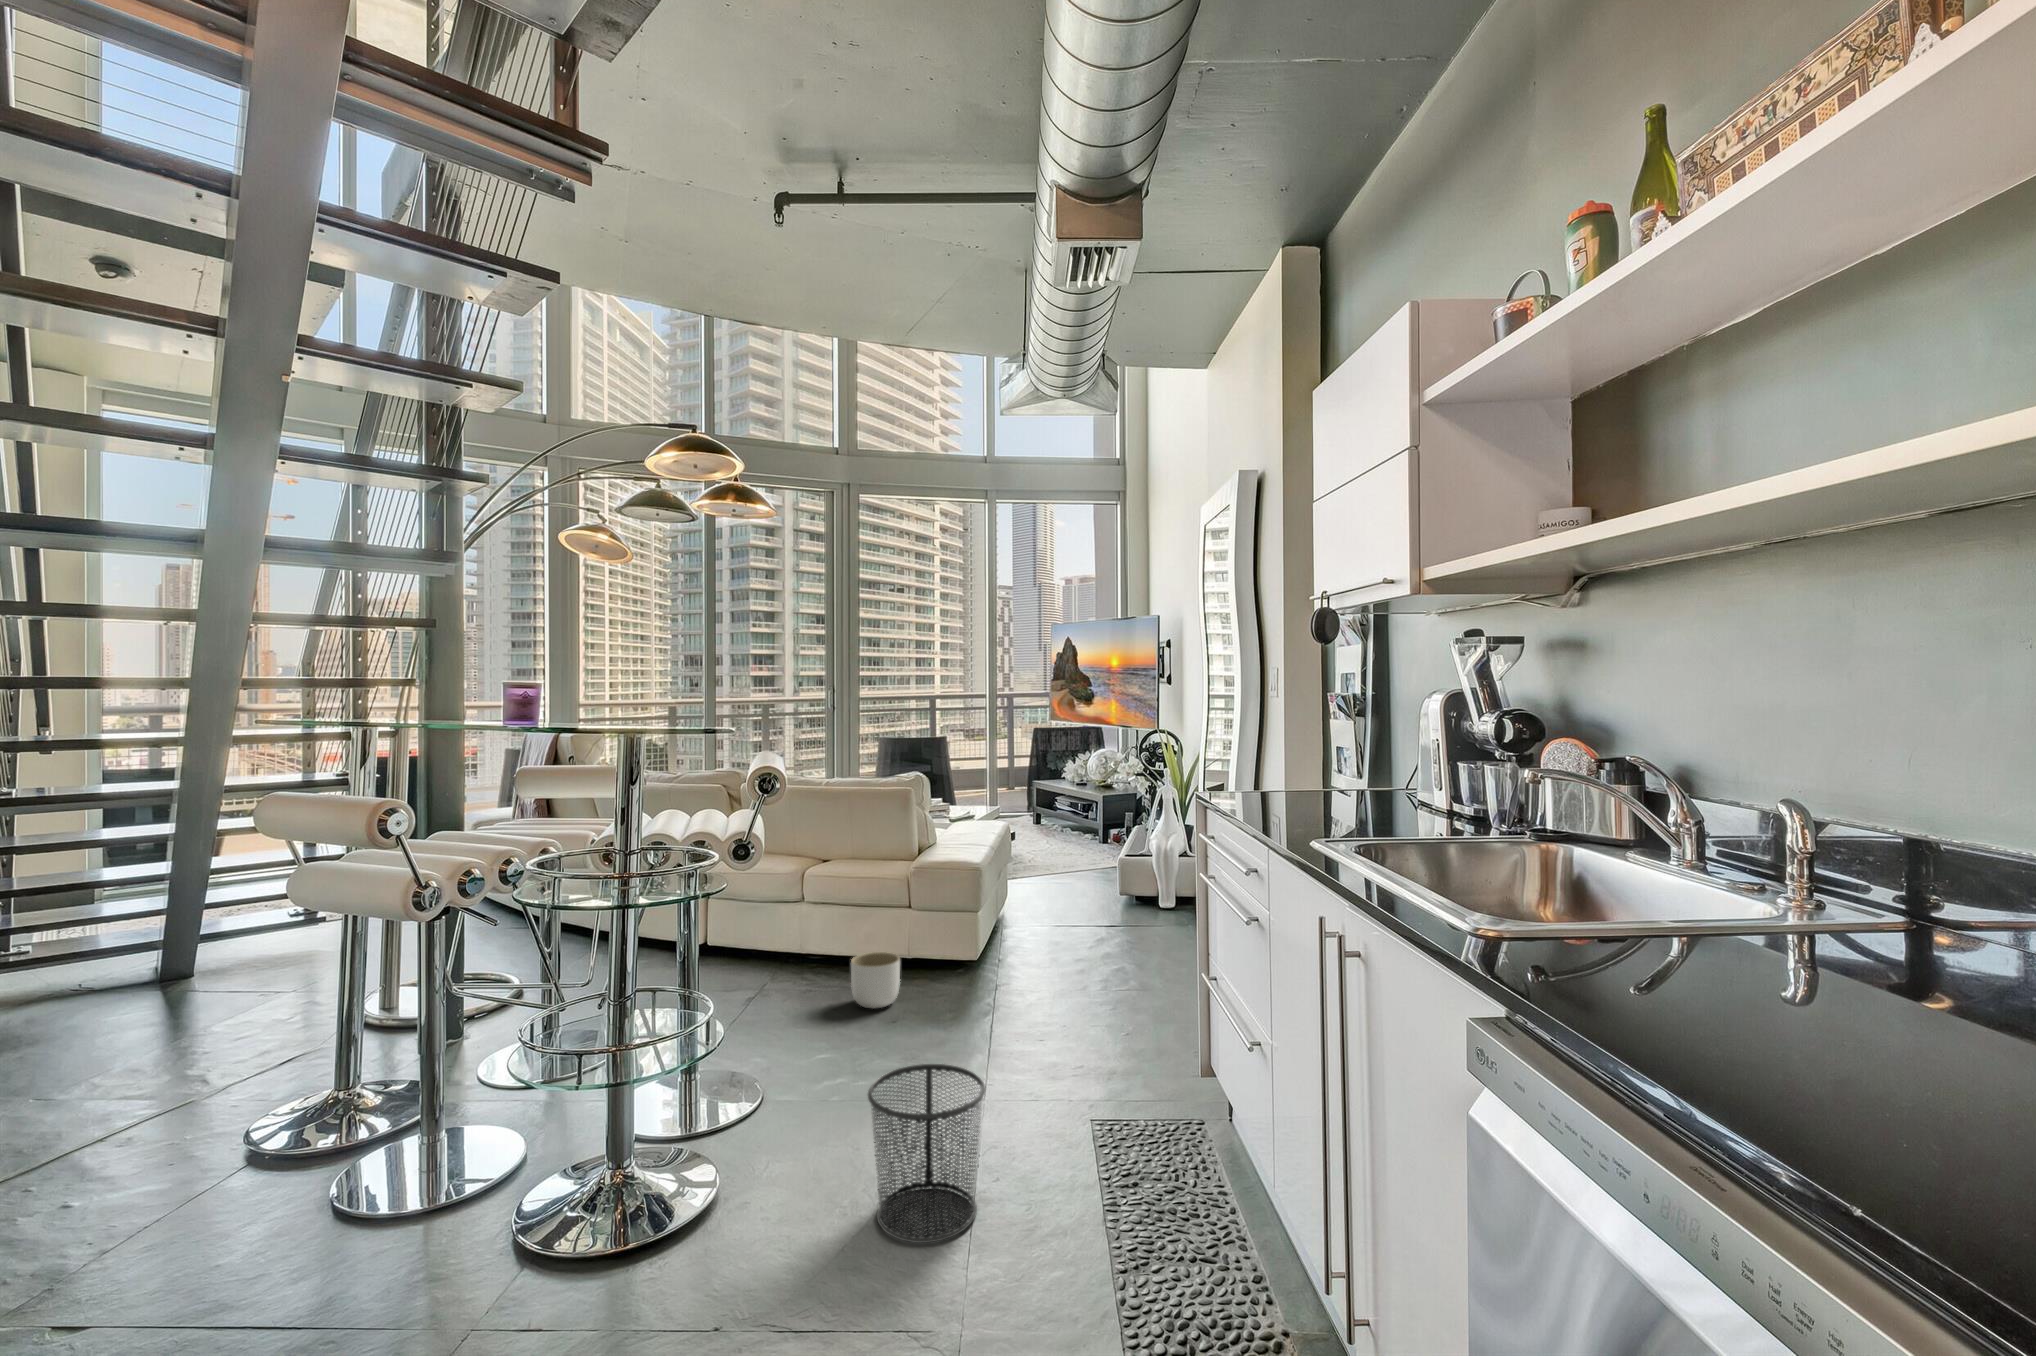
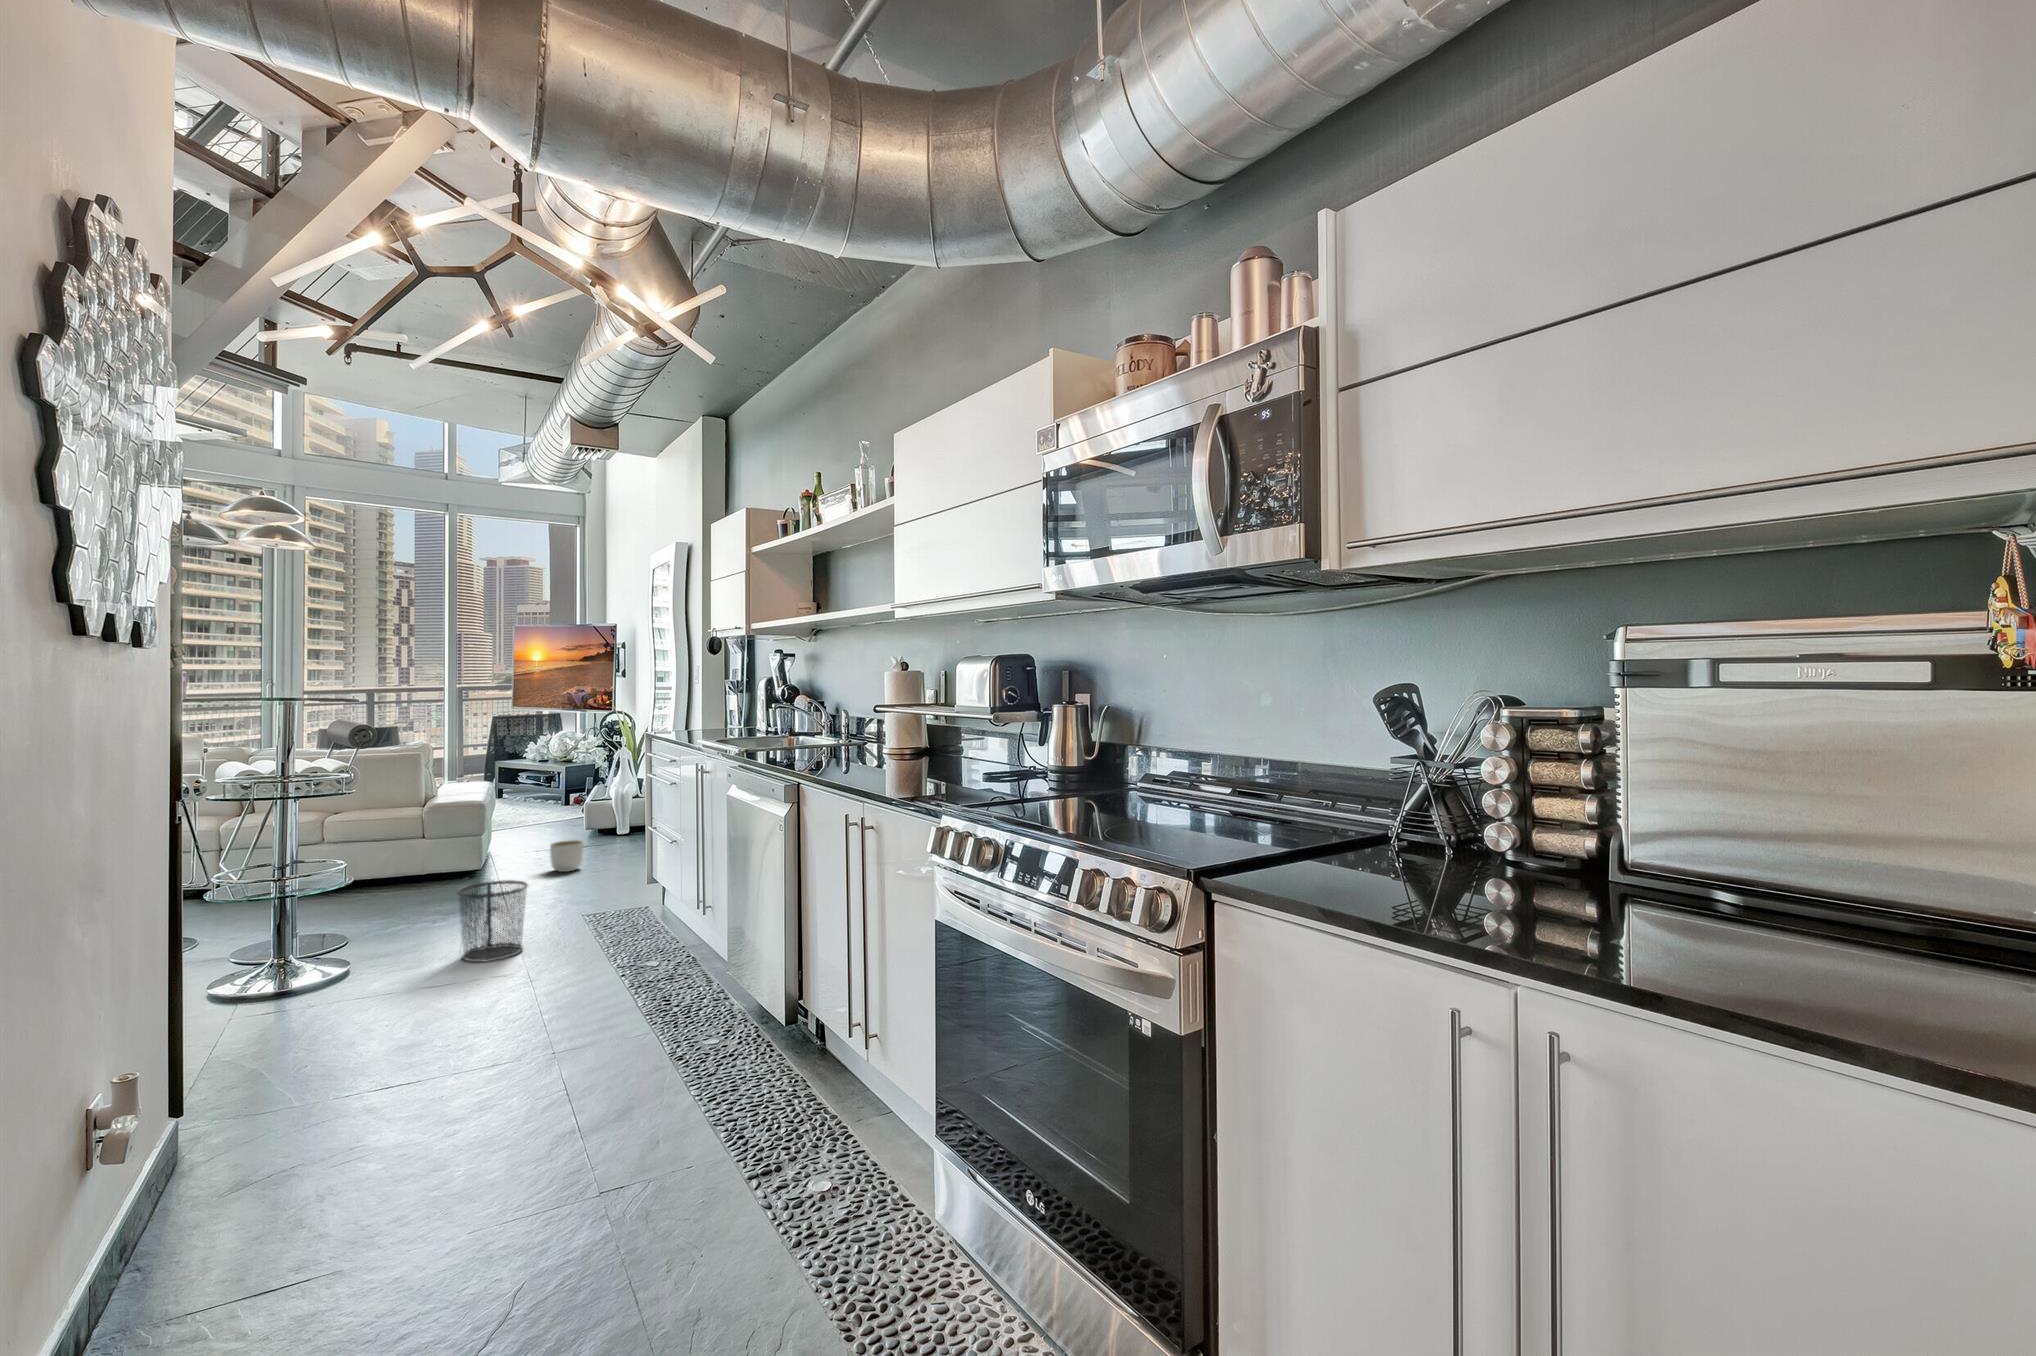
planter: present [851,952,900,1009] -> present [550,840,584,872]

